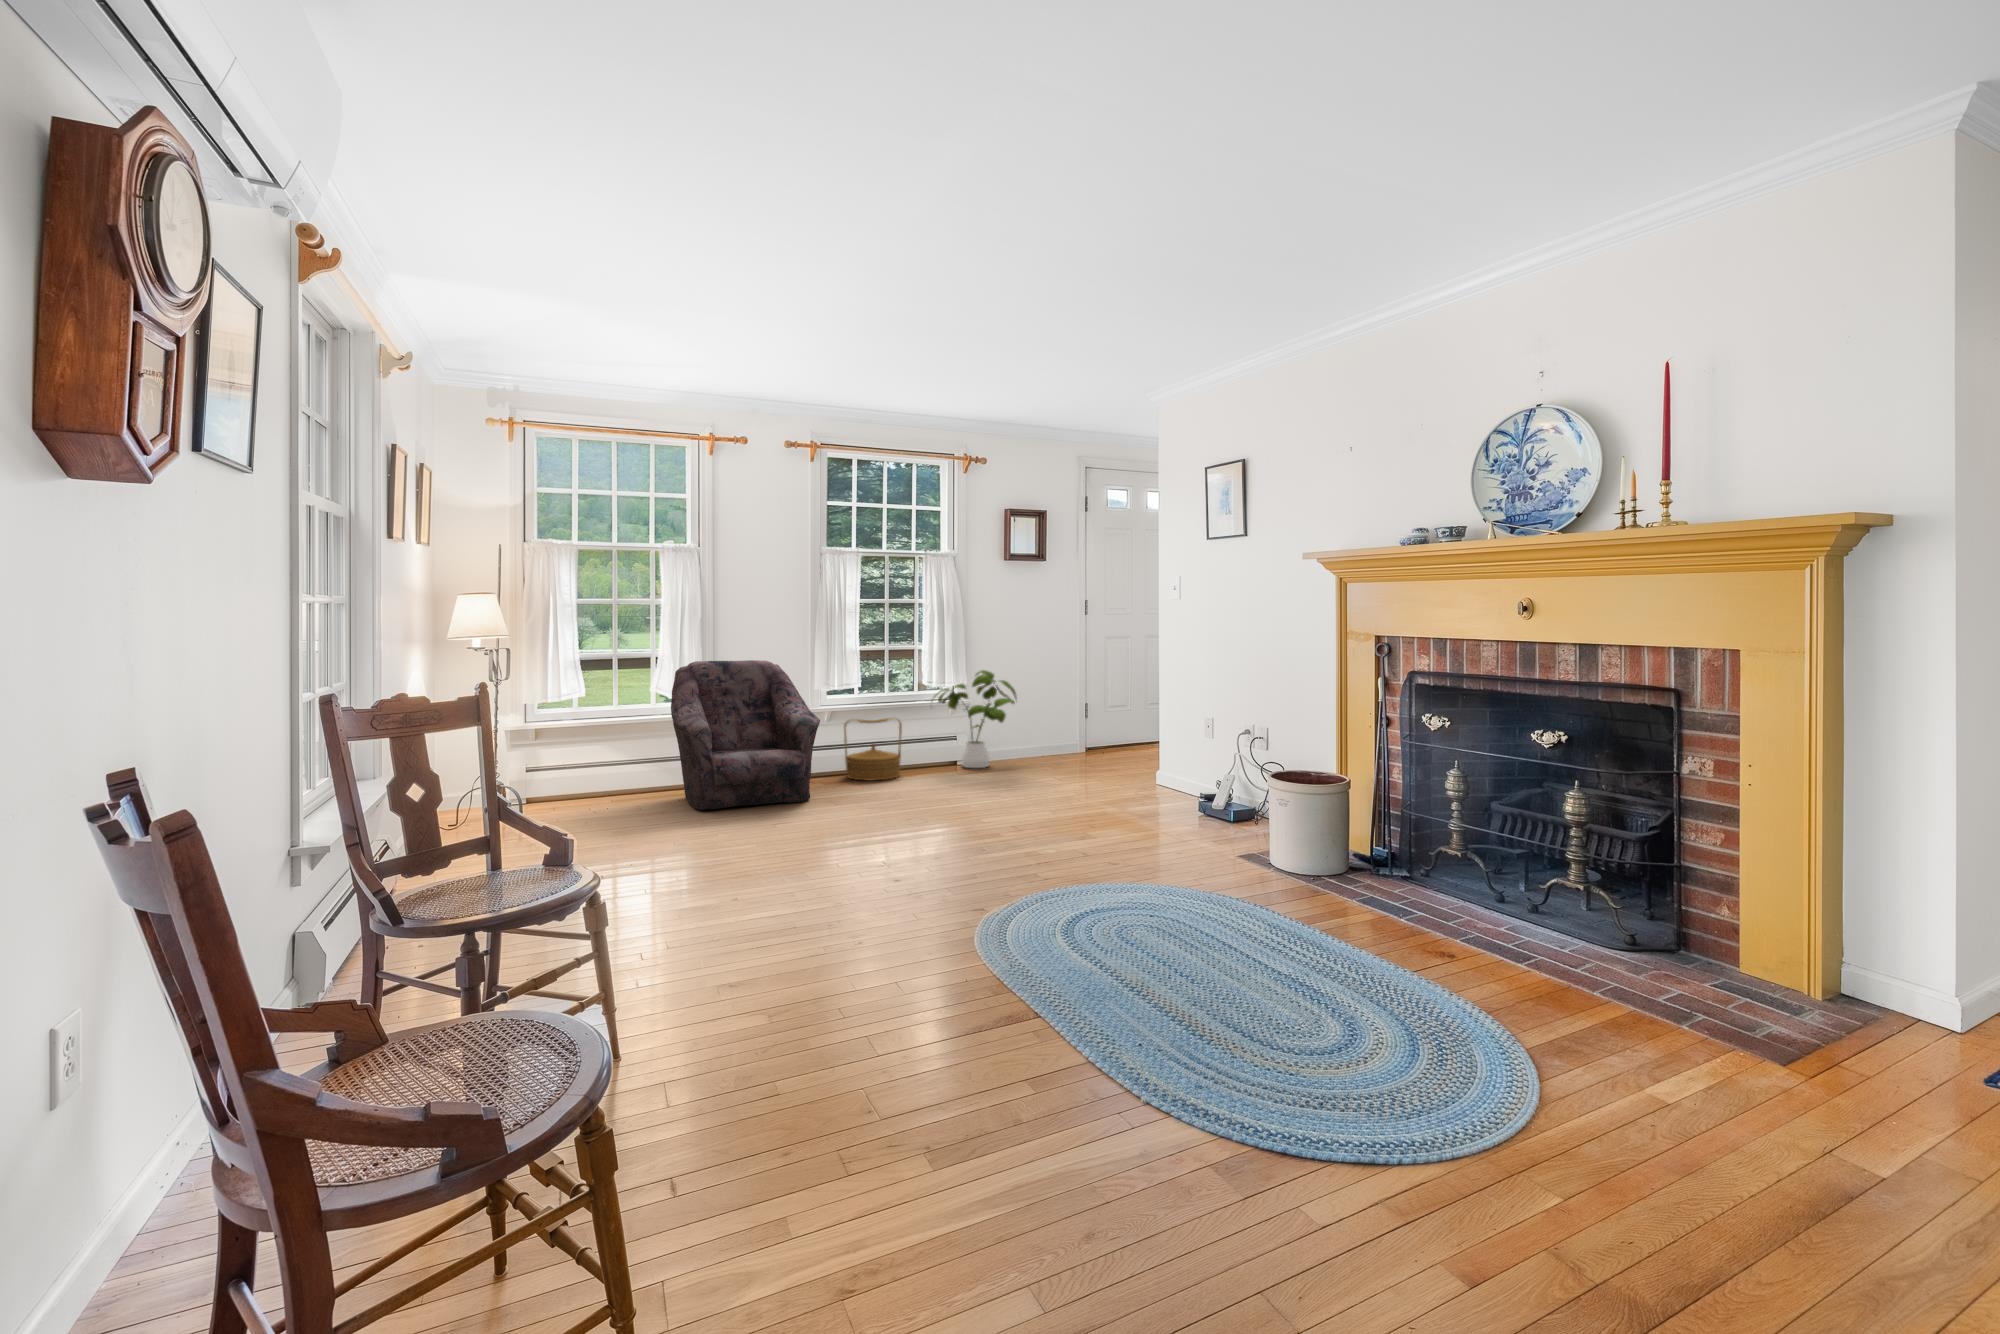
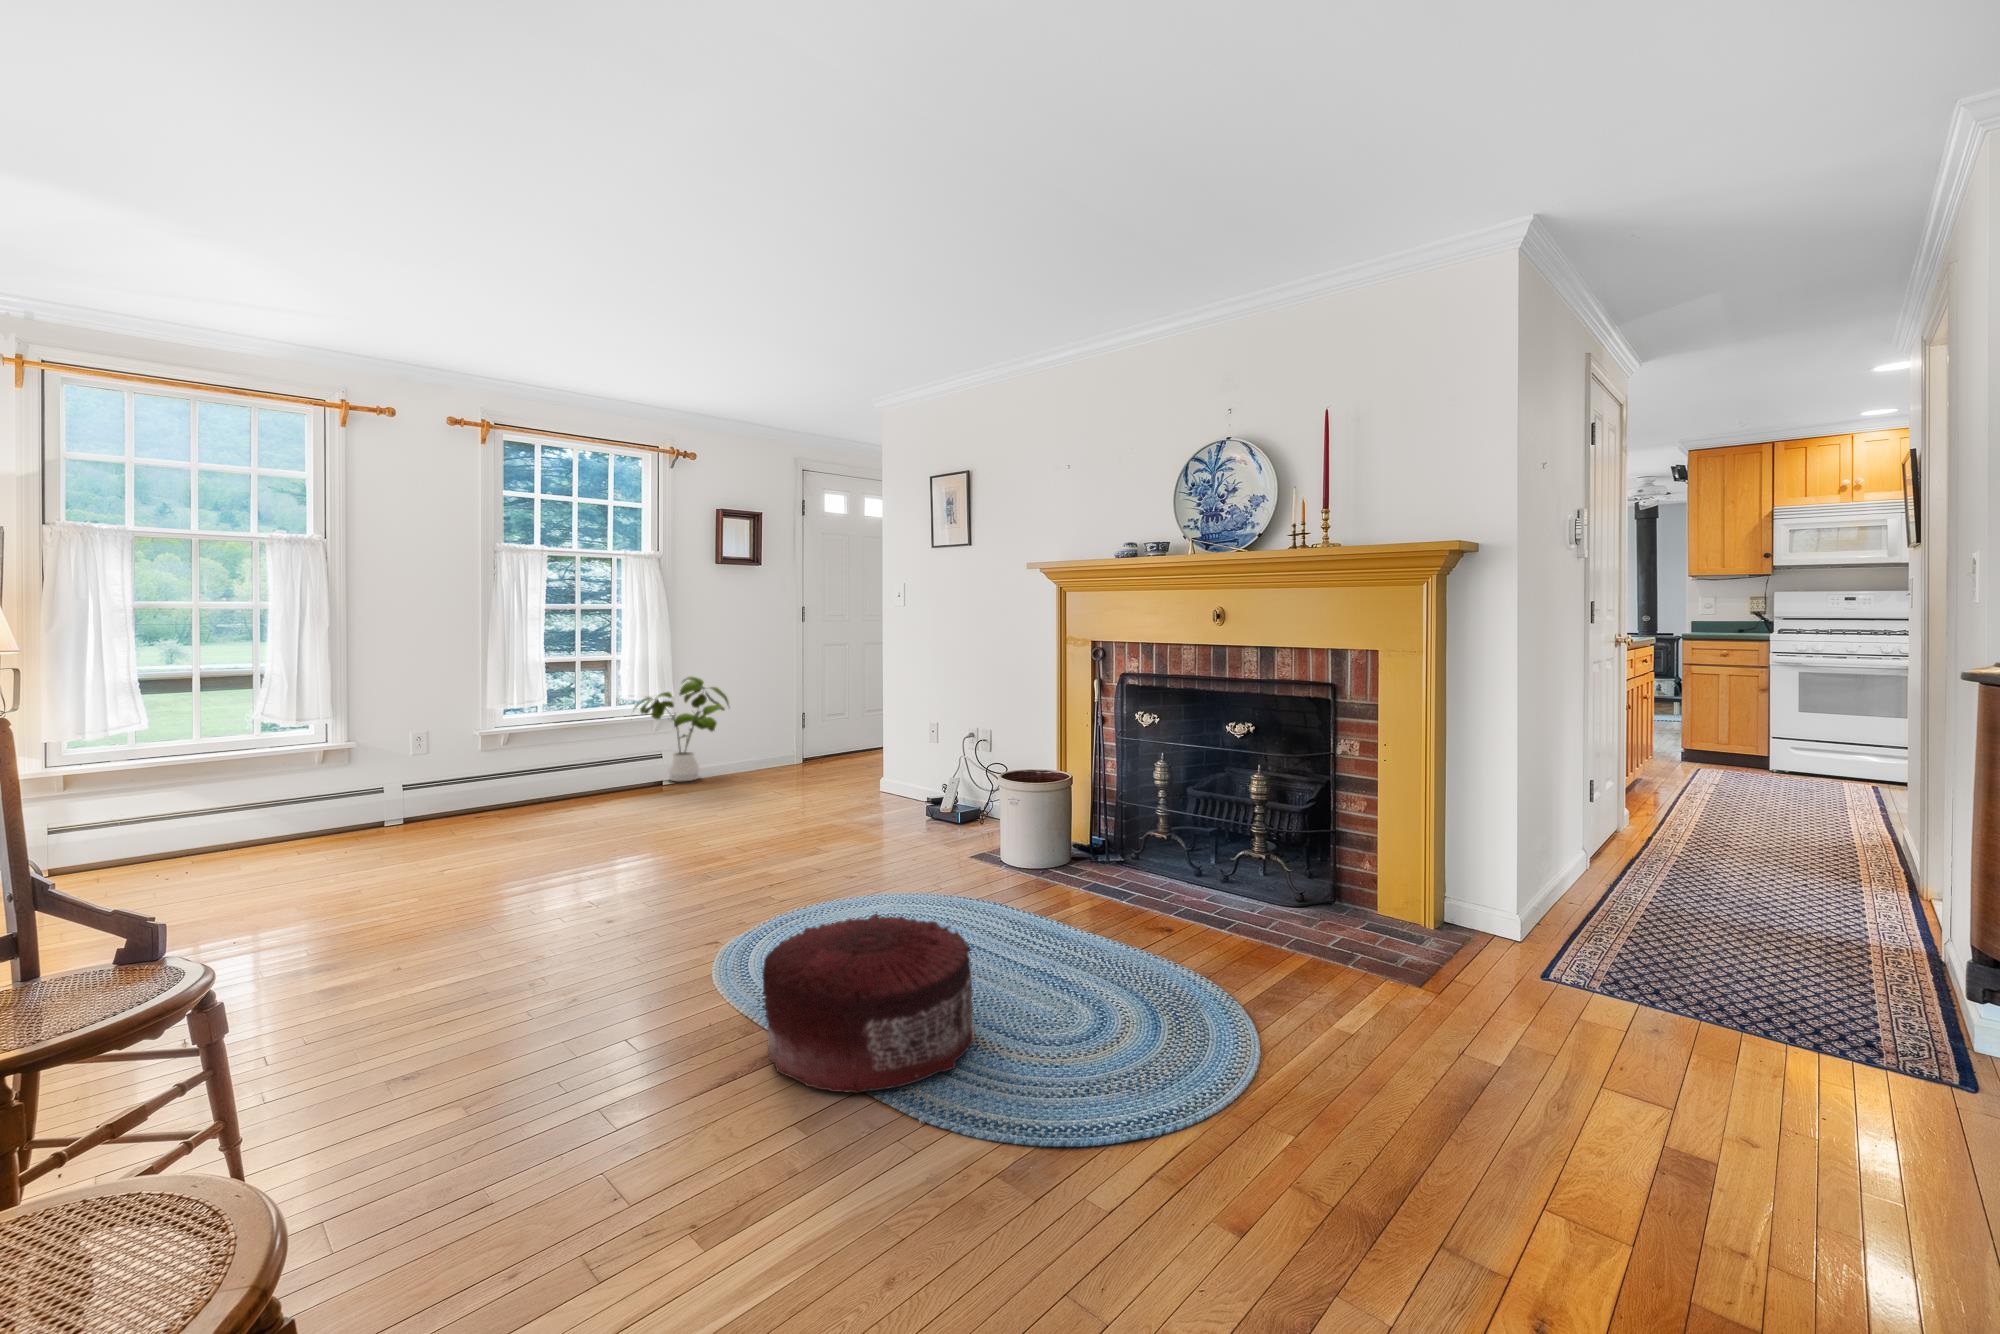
armchair: present [671,660,820,810] -> none [305,674,504,855]
woven basket: present [844,718,902,781] -> none [530,732,599,804]
pouf: none [999,896,1208,1068] -> present [763,914,975,1093]

